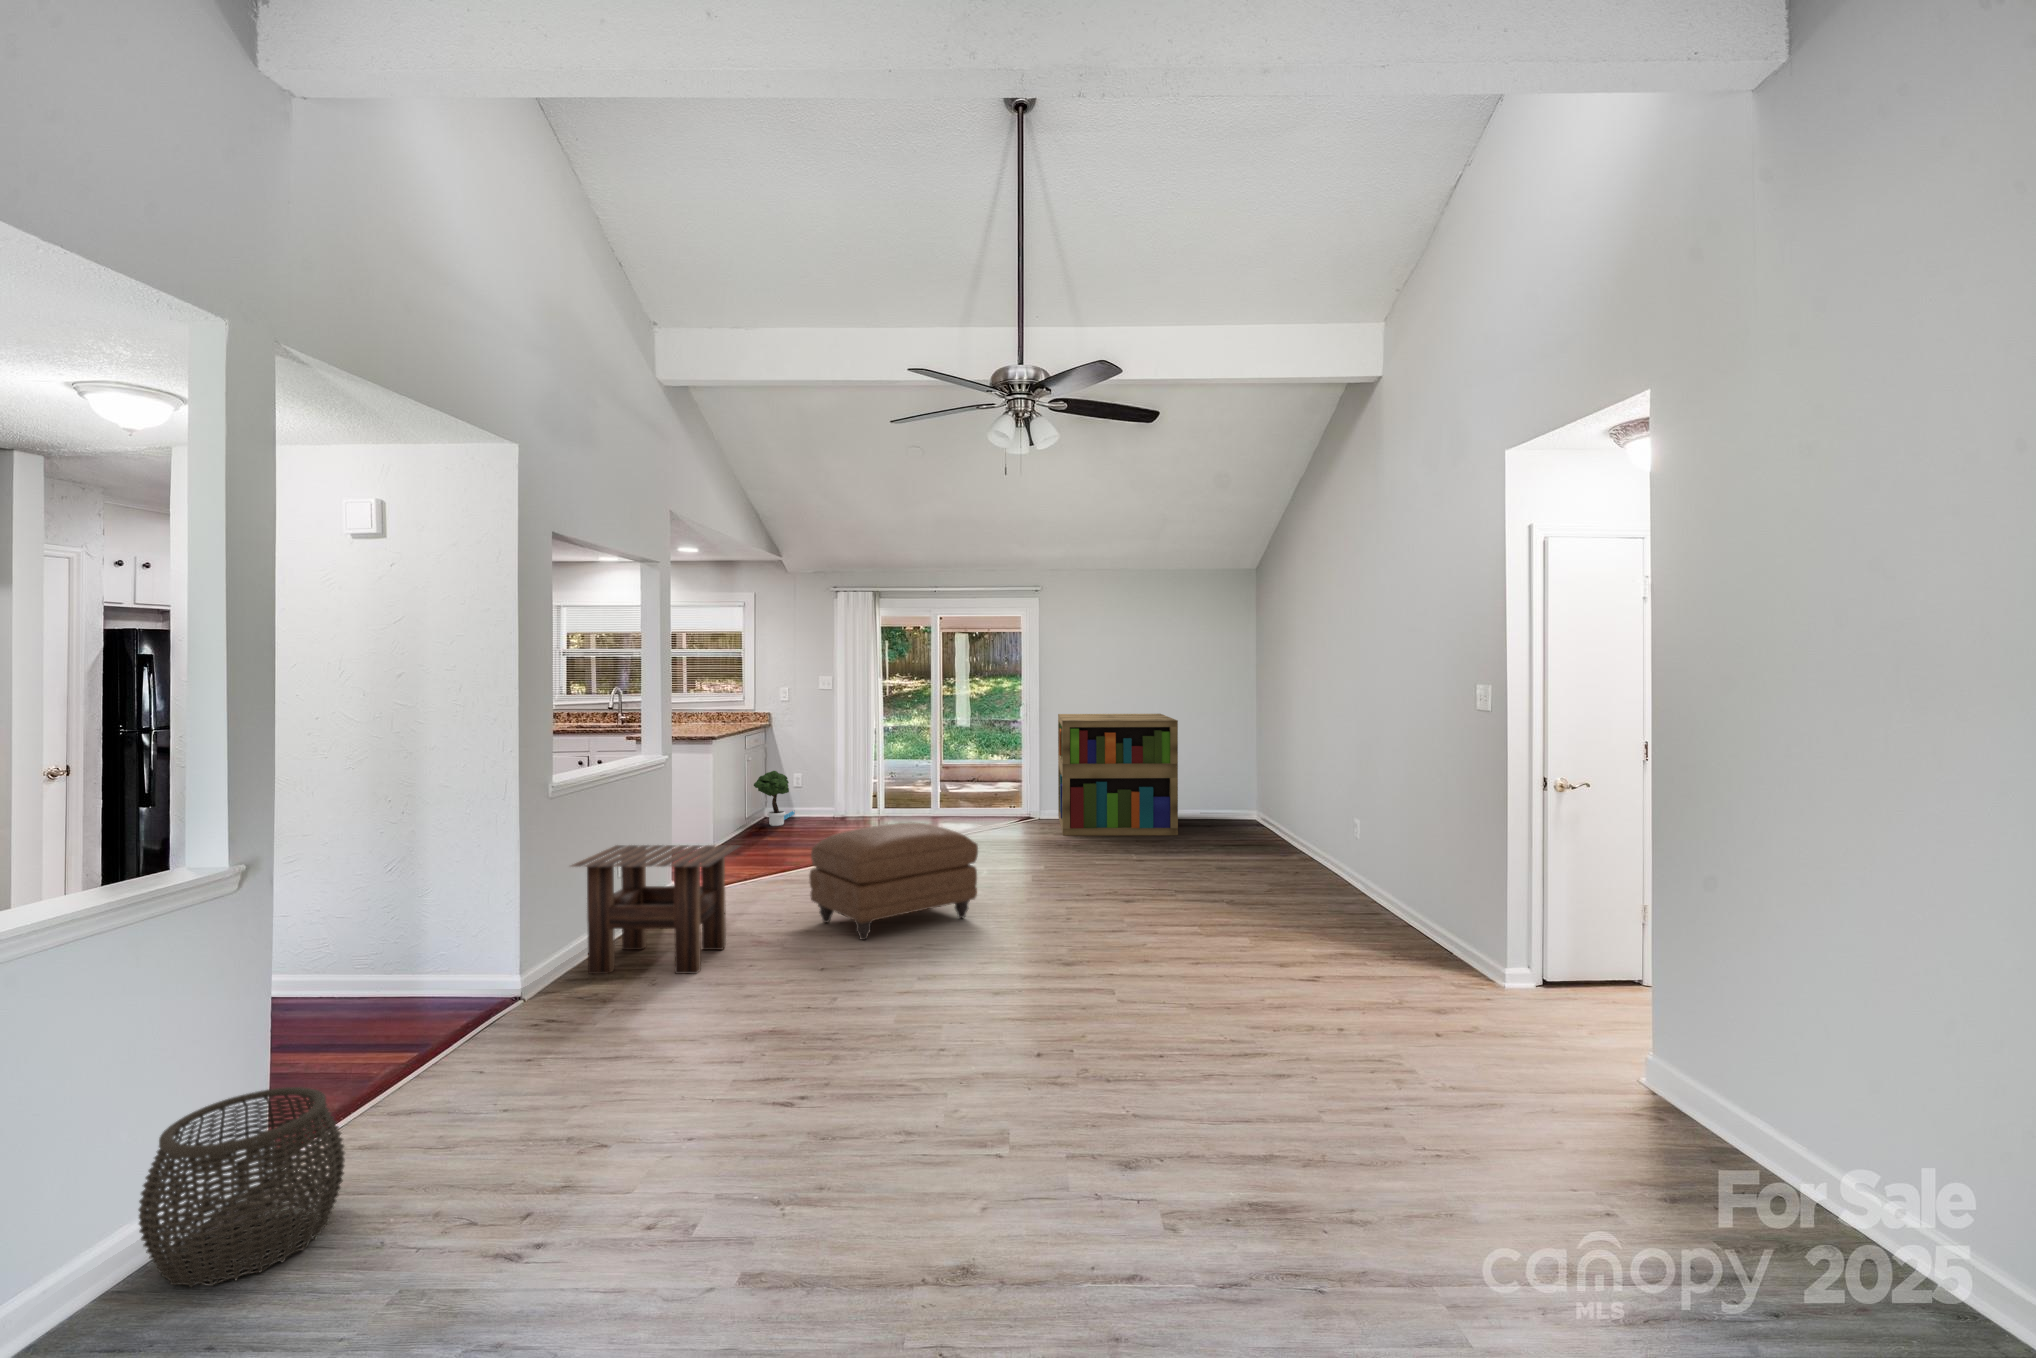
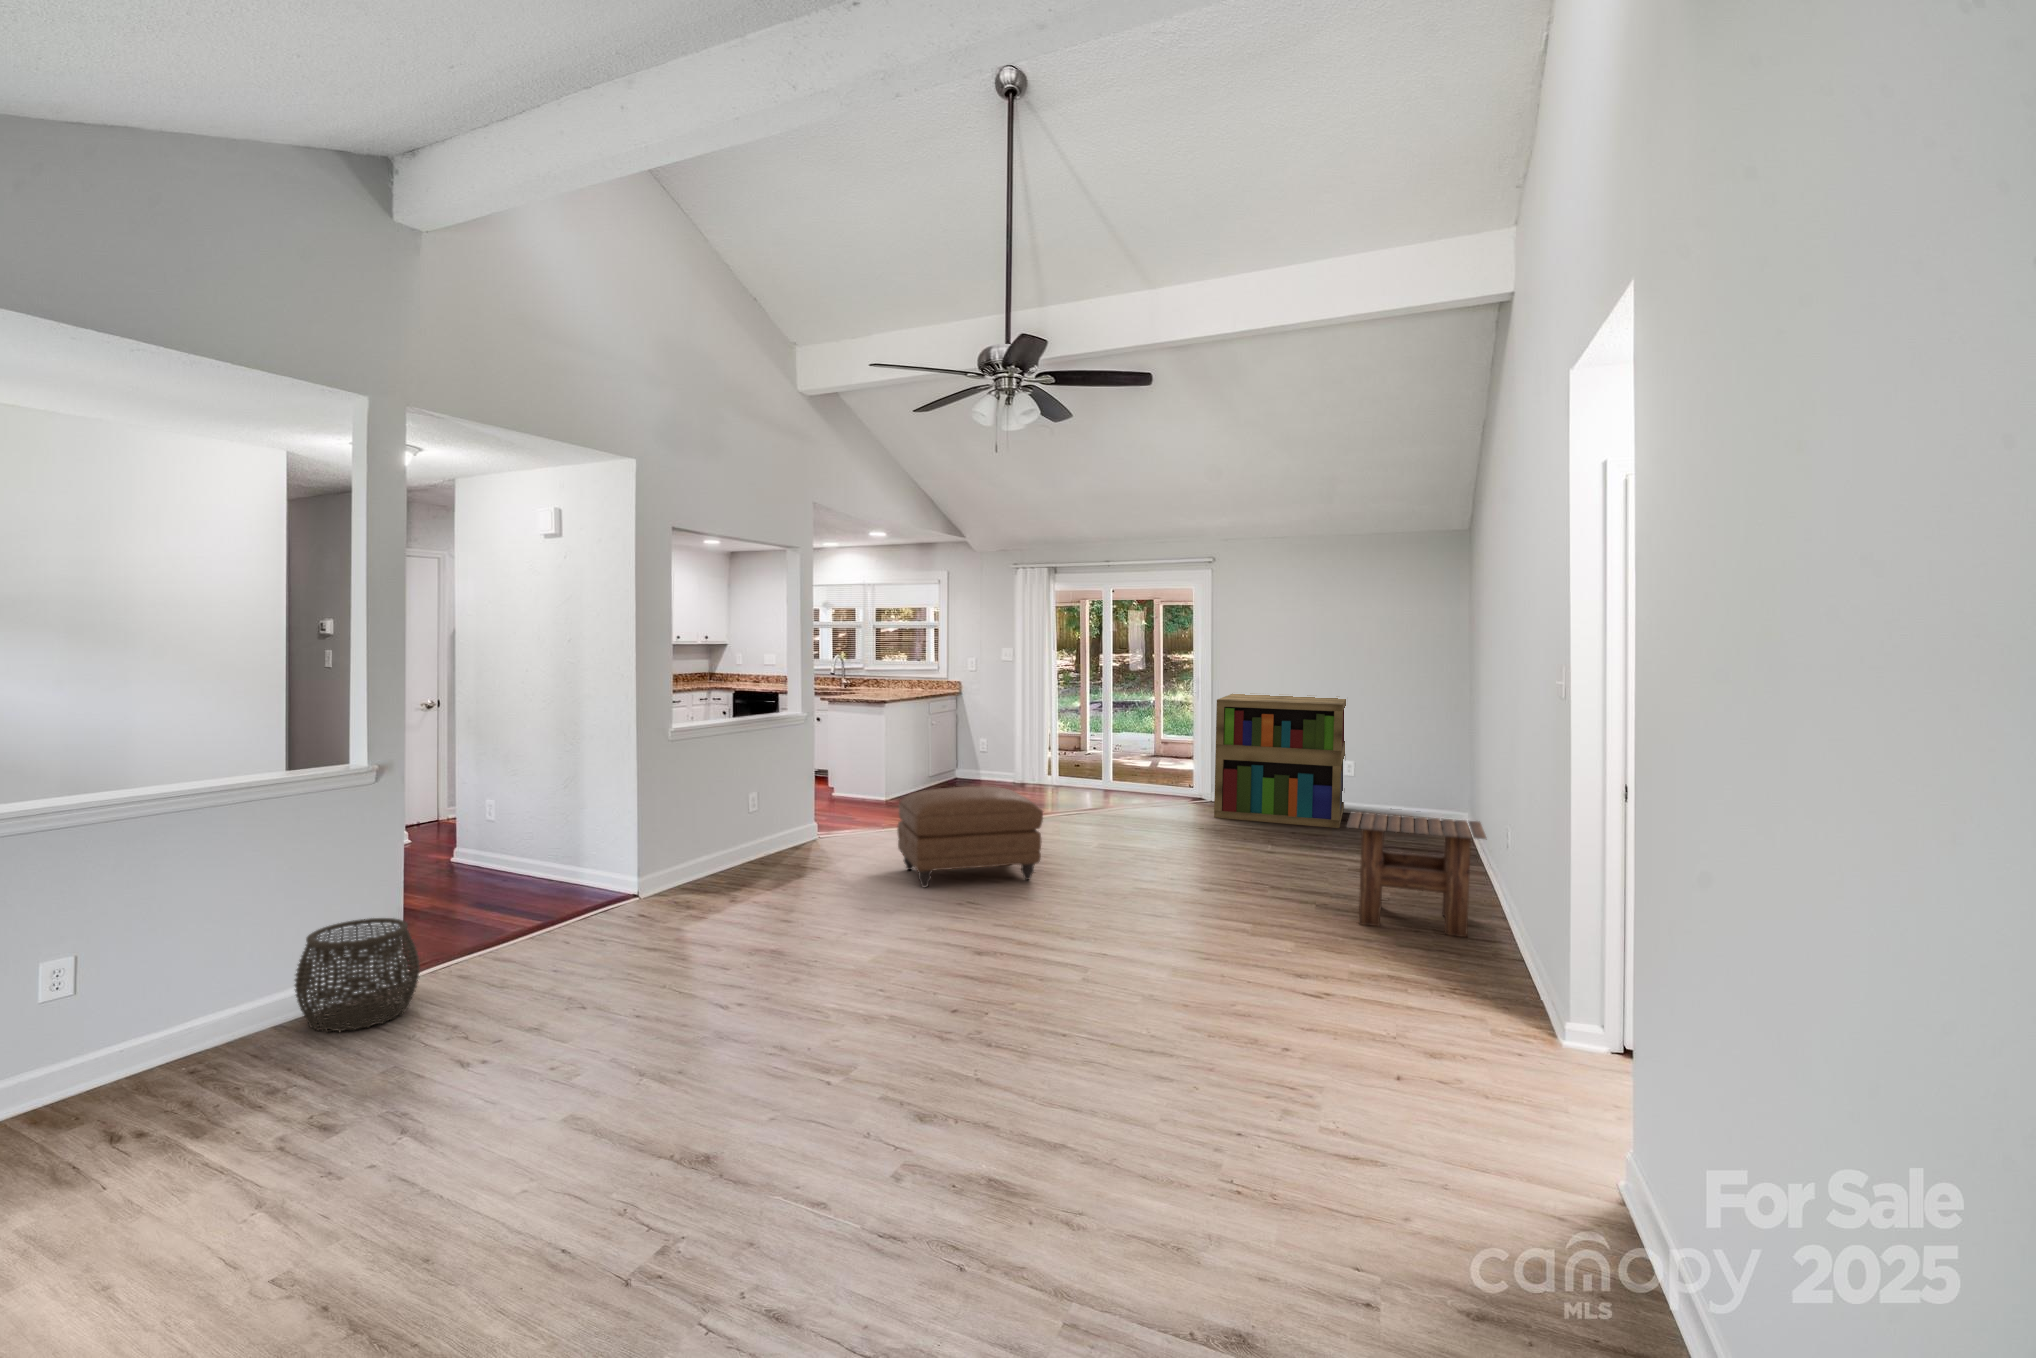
potted tree: present [754,771,795,826] -> none [936,735,981,787]
side table: present [571,845,740,974] -> present [1347,812,1486,937]

